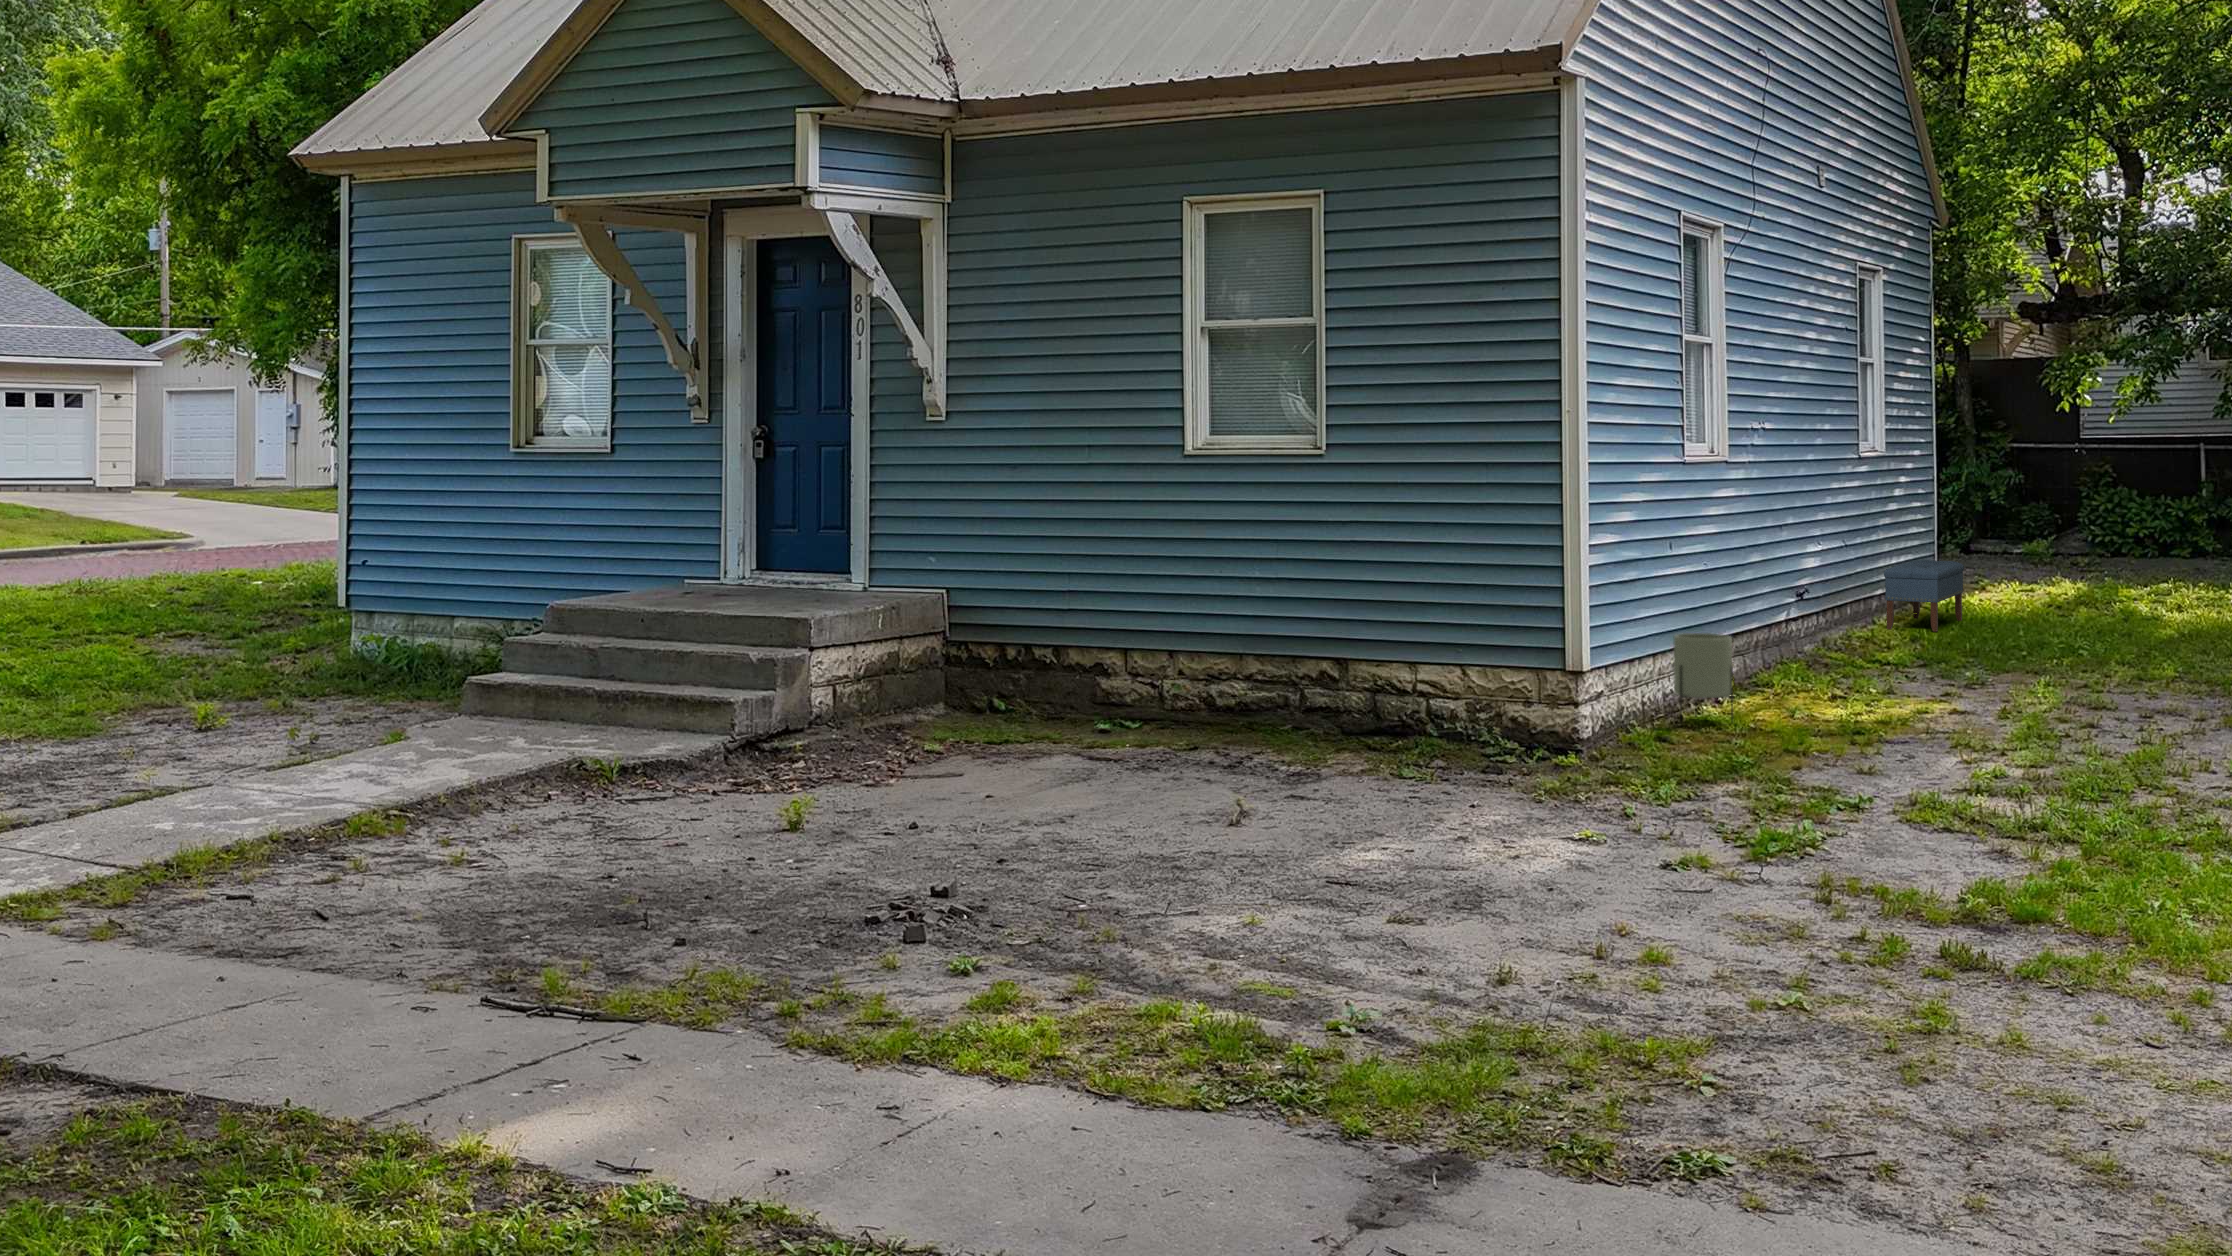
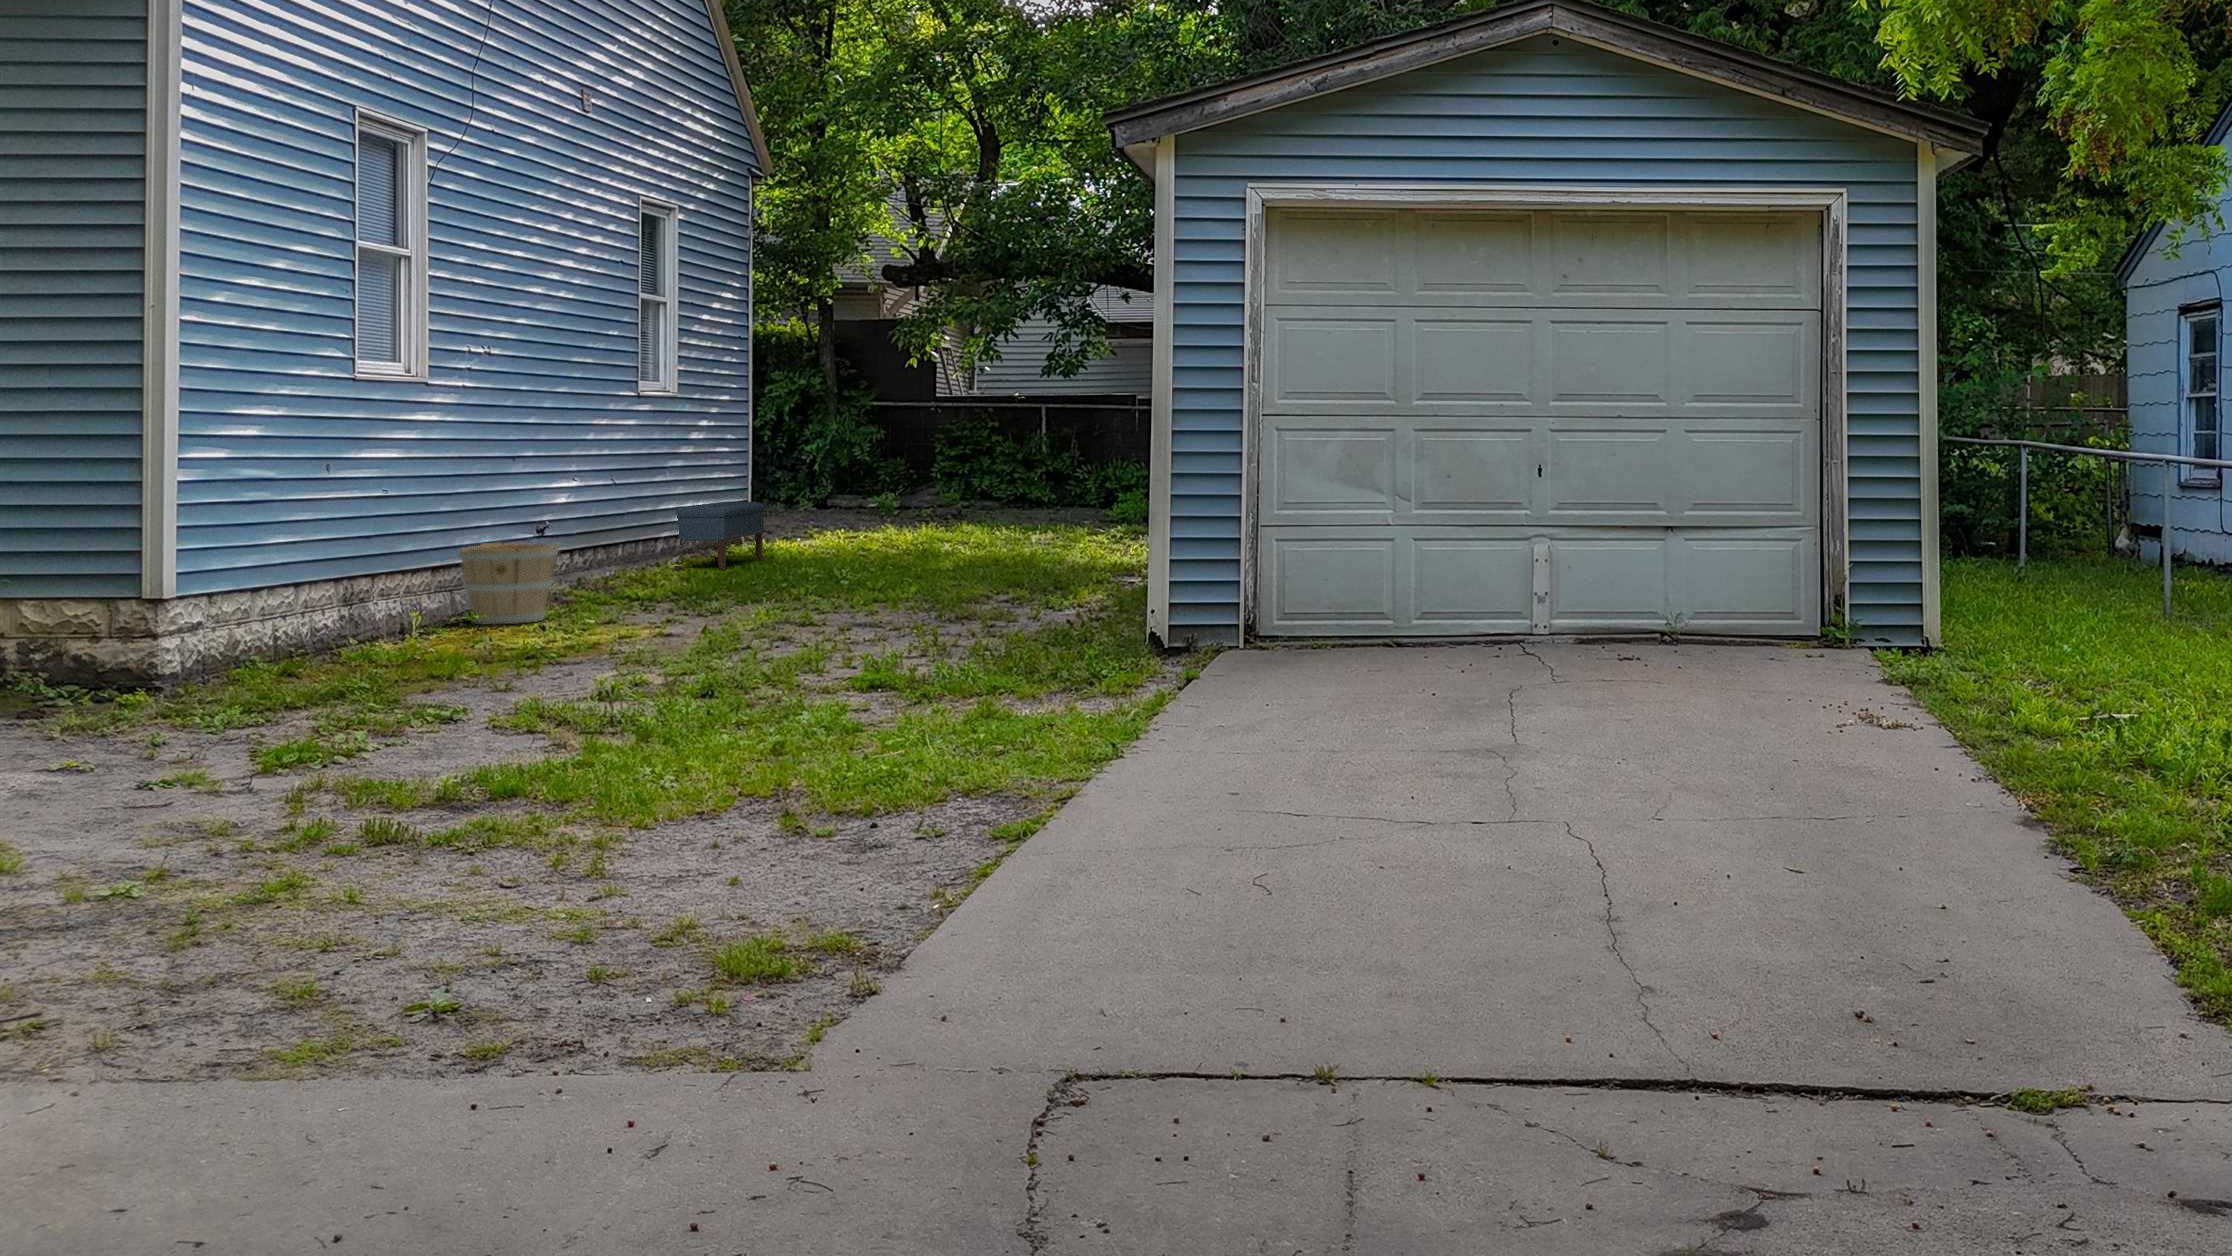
wooden bucket: none [1752,611,1842,693] -> present [458,543,559,625]
planter: present [1674,633,1733,721] -> none [324,560,394,657]

